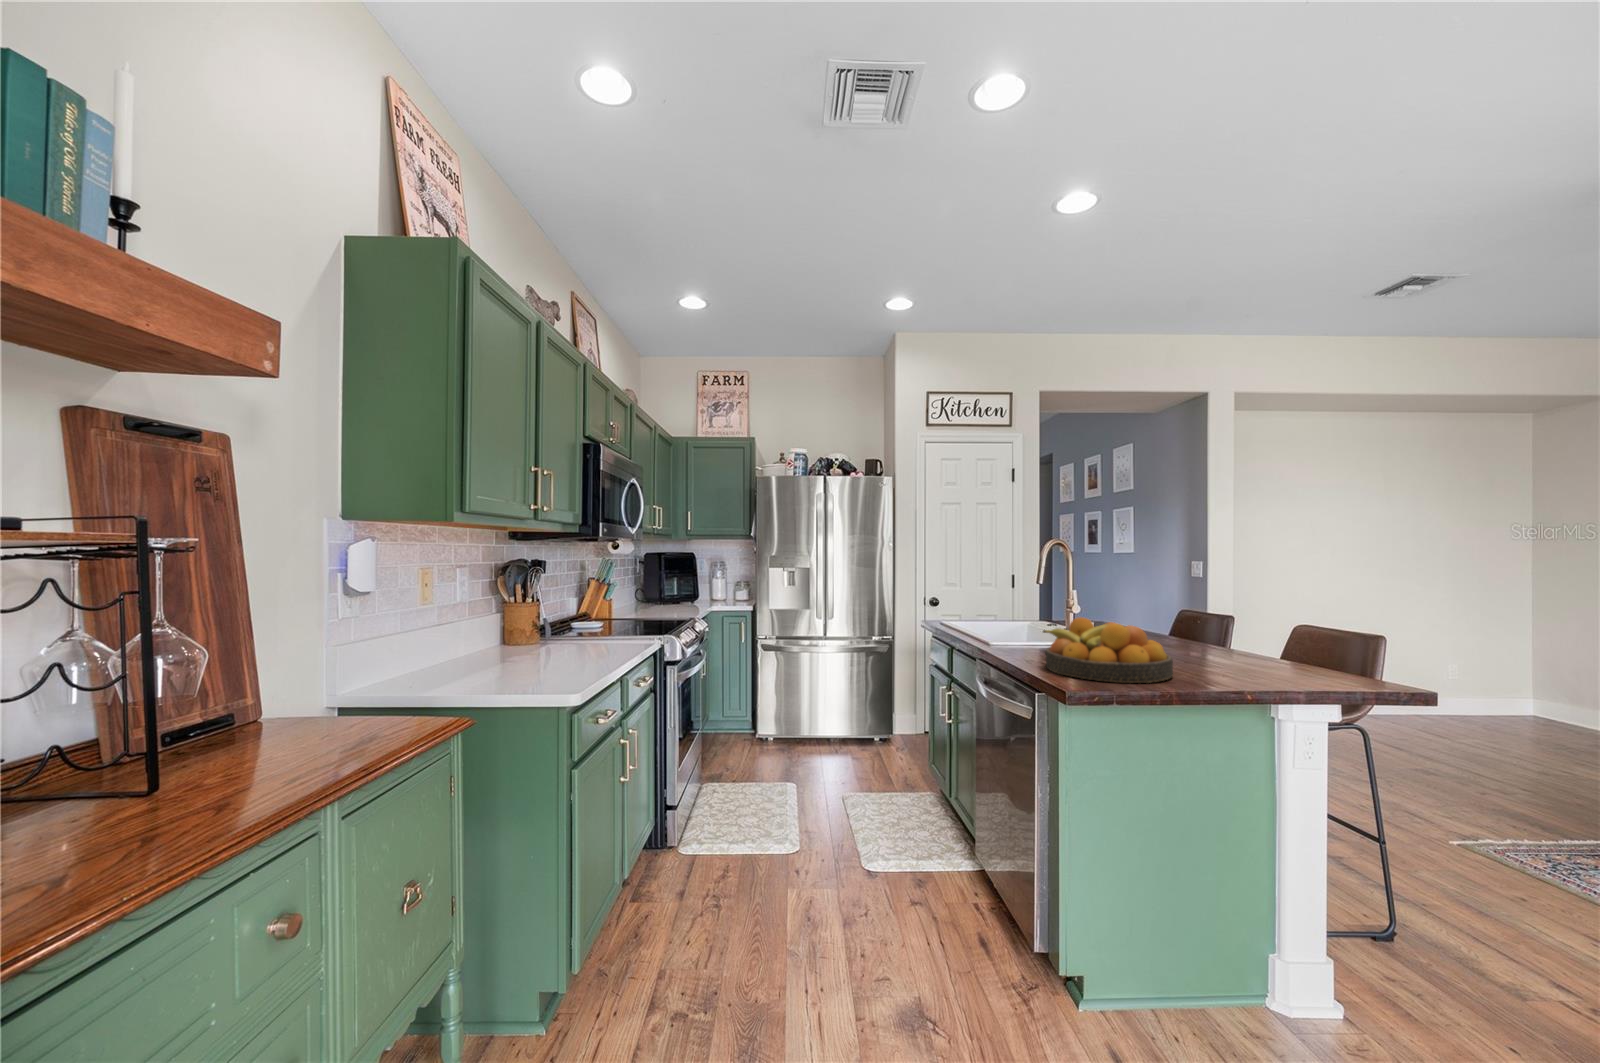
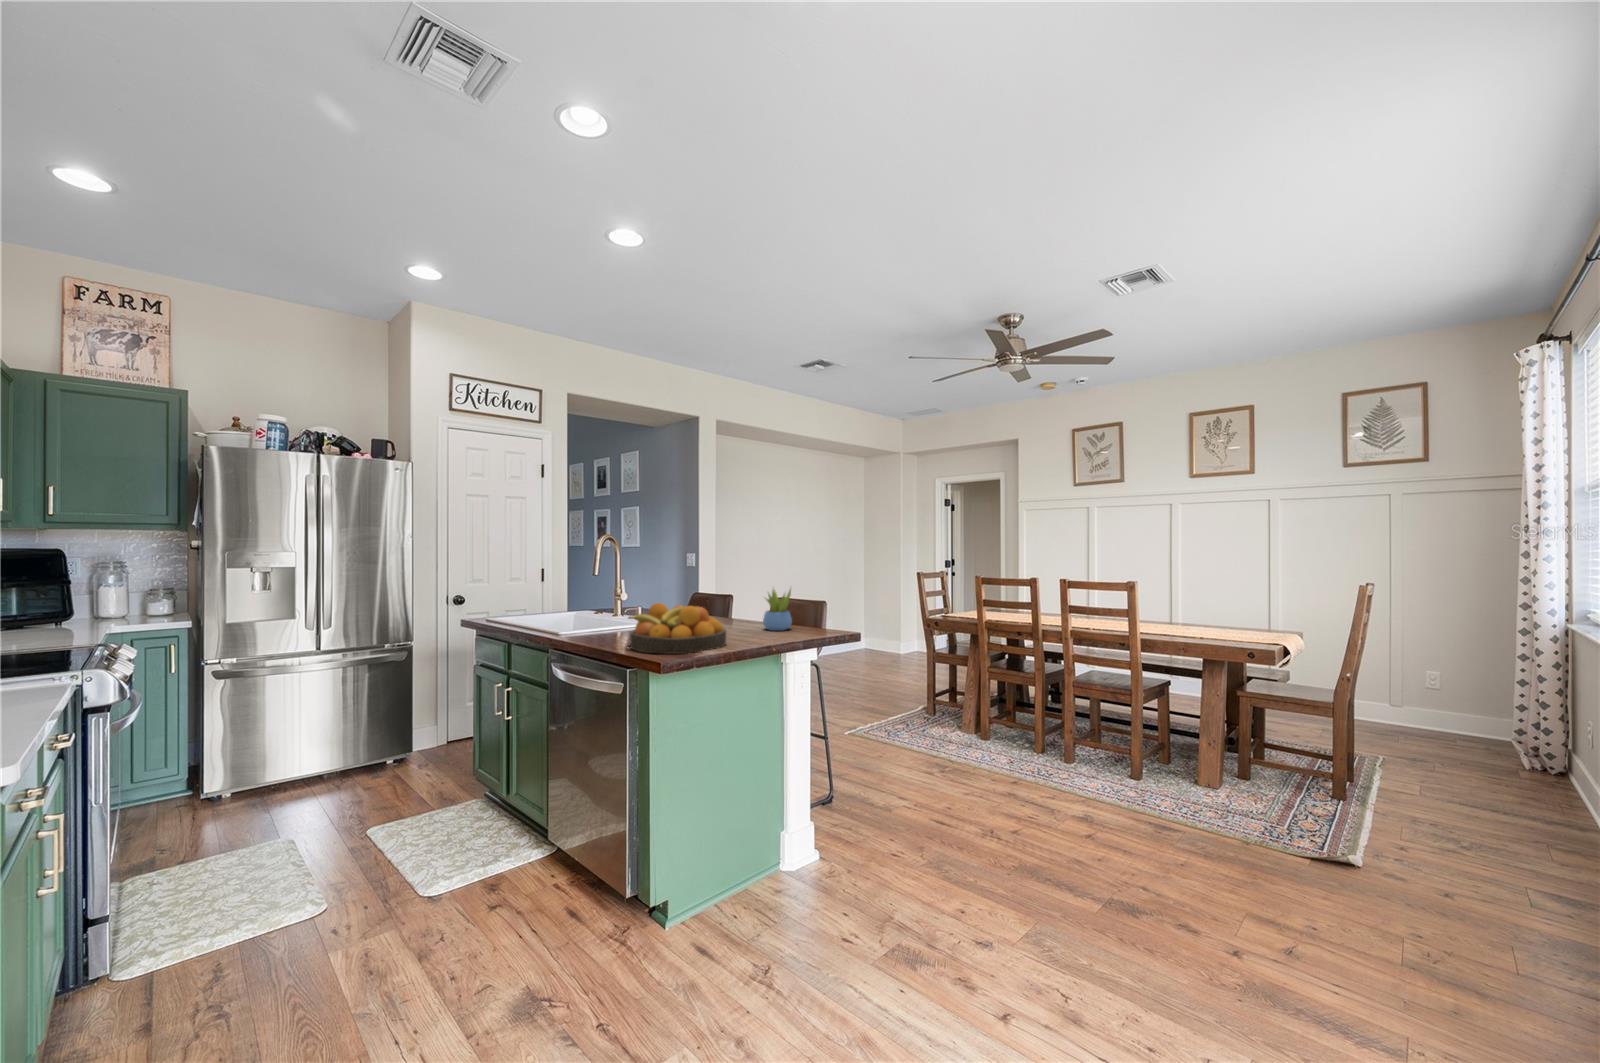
succulent plant: none [1249,607,1300,671] -> present [763,589,792,631]

